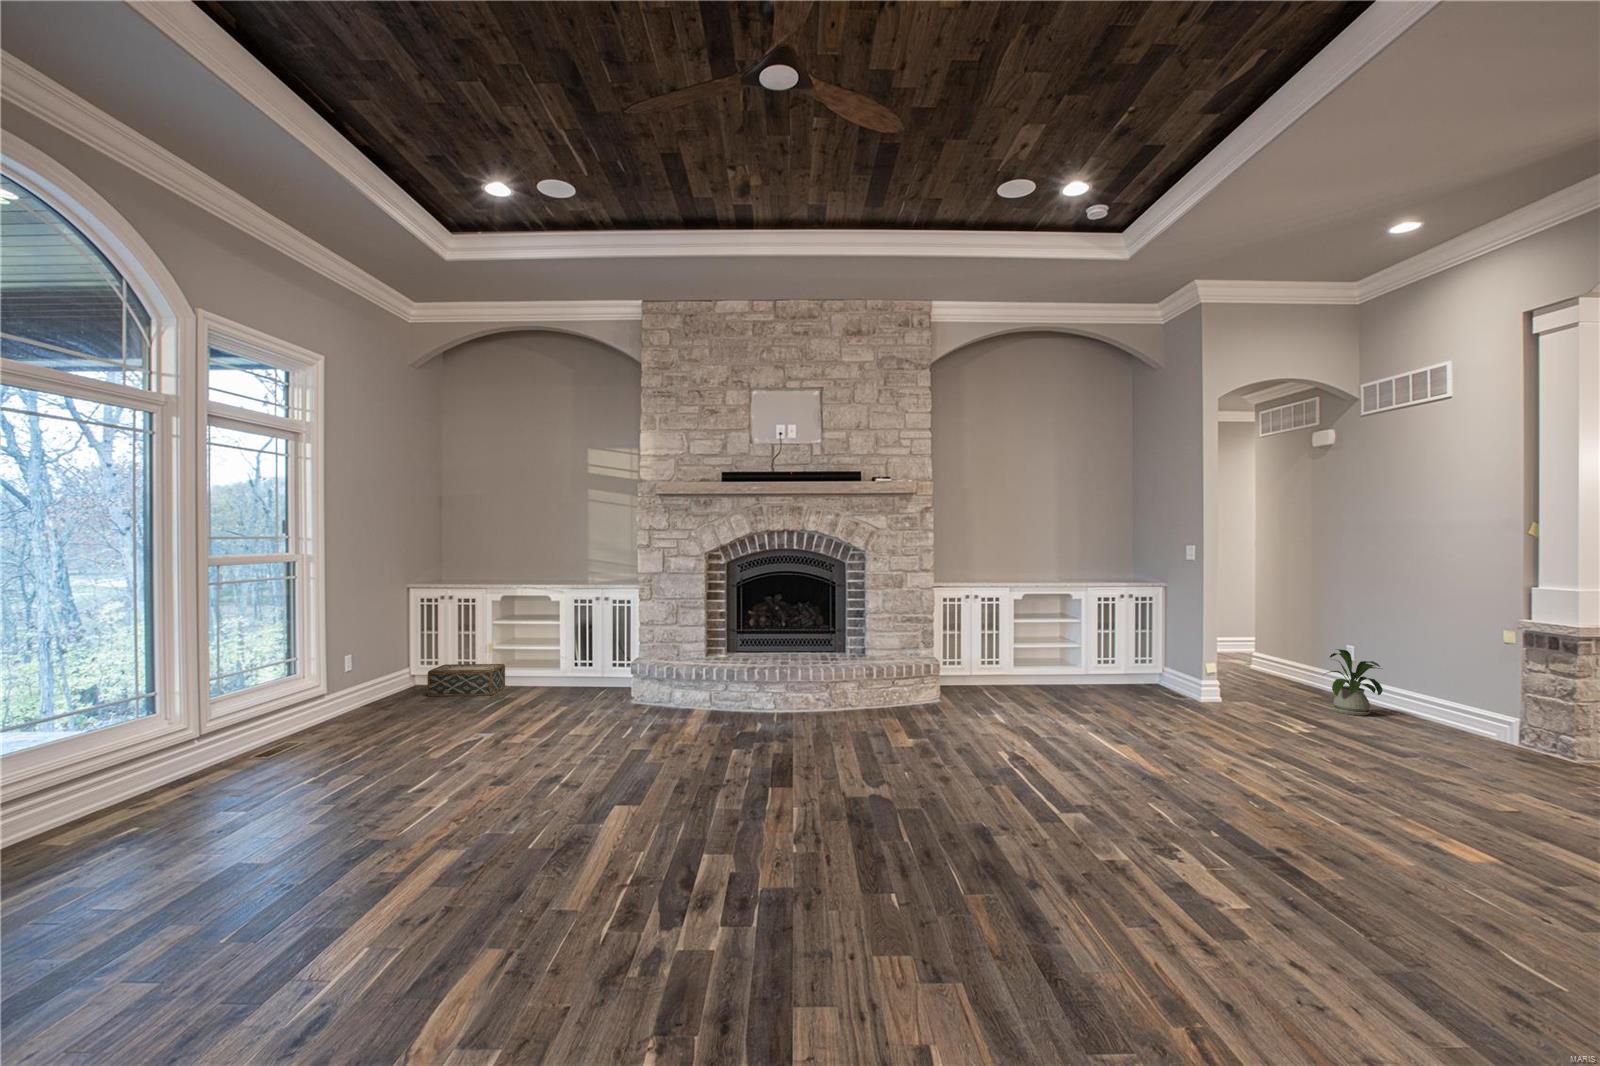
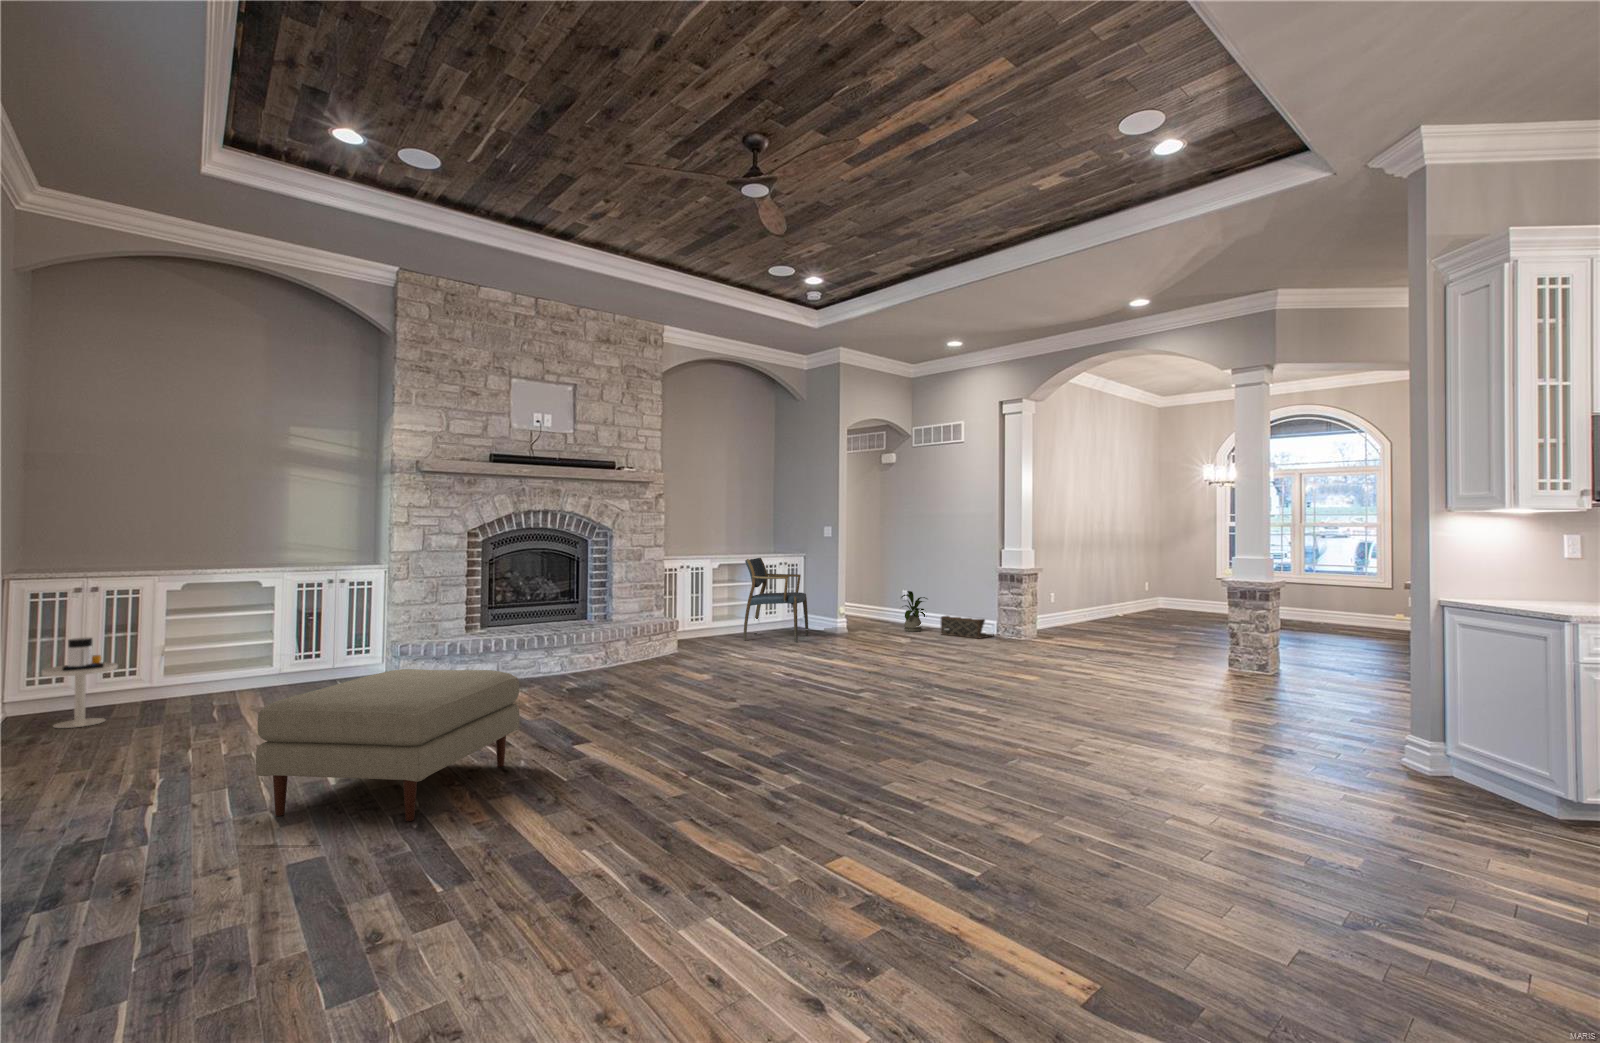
armchair: none [1047,586,1152,709] -> present [743,558,808,642]
side table: none [358,640,410,713] -> present [42,637,118,728]
woven basket: present [427,664,505,696] -> present [941,616,993,638]
ottoman: none [115,727,430,965] -> present [256,669,519,821]

